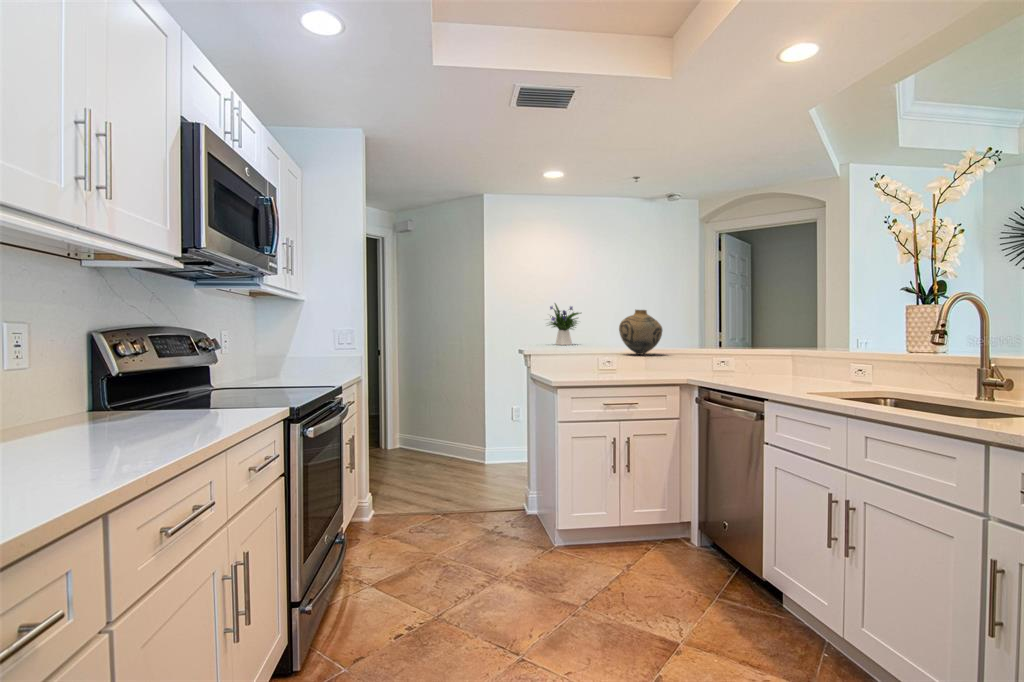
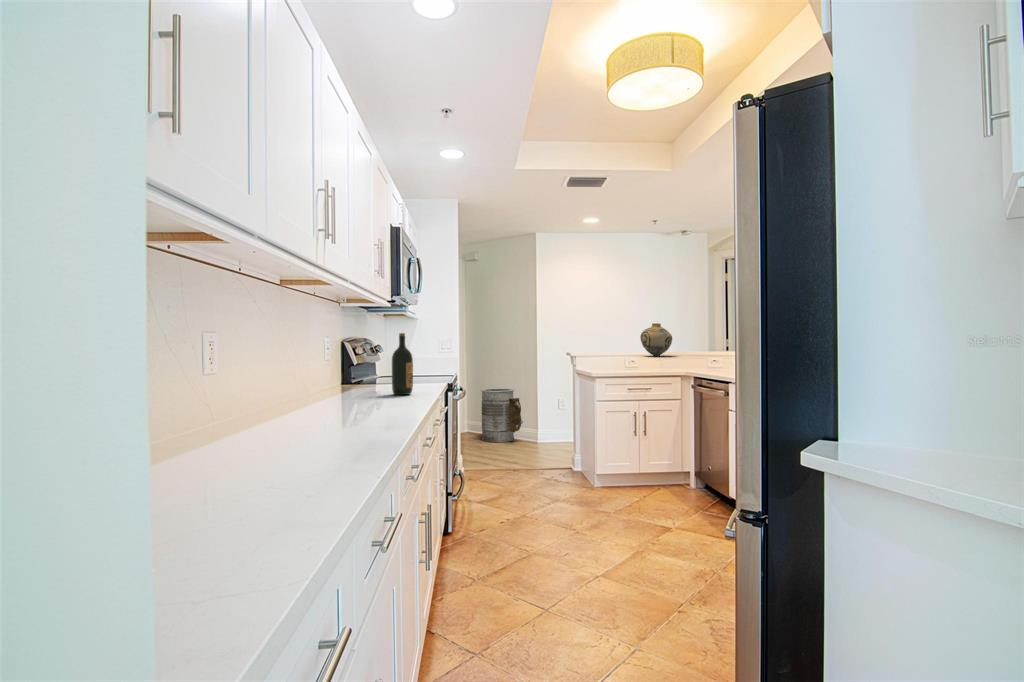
flower arrangement: present [549,304,581,345] -> none [583,317,614,350]
wine bottle: none [110,313,165,446] -> present [392,333,413,395]
trash can: none [412,394,466,465] -> present [481,388,523,442]

